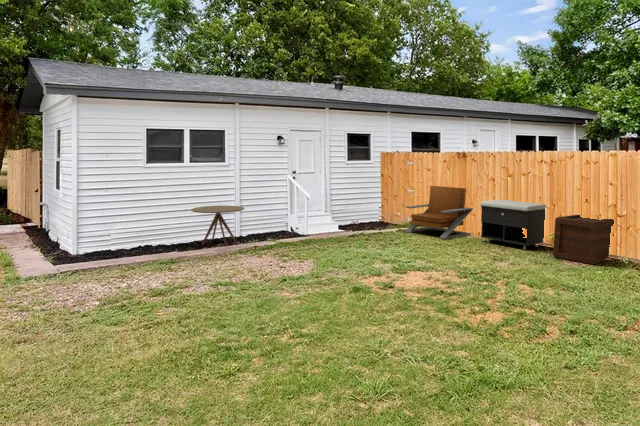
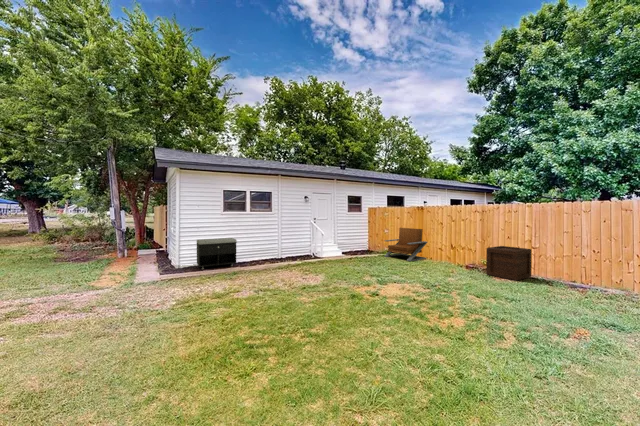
storage bench: present [481,200,546,249] -> present [197,238,237,269]
round table: present [191,205,244,246] -> none [250,239,283,264]

